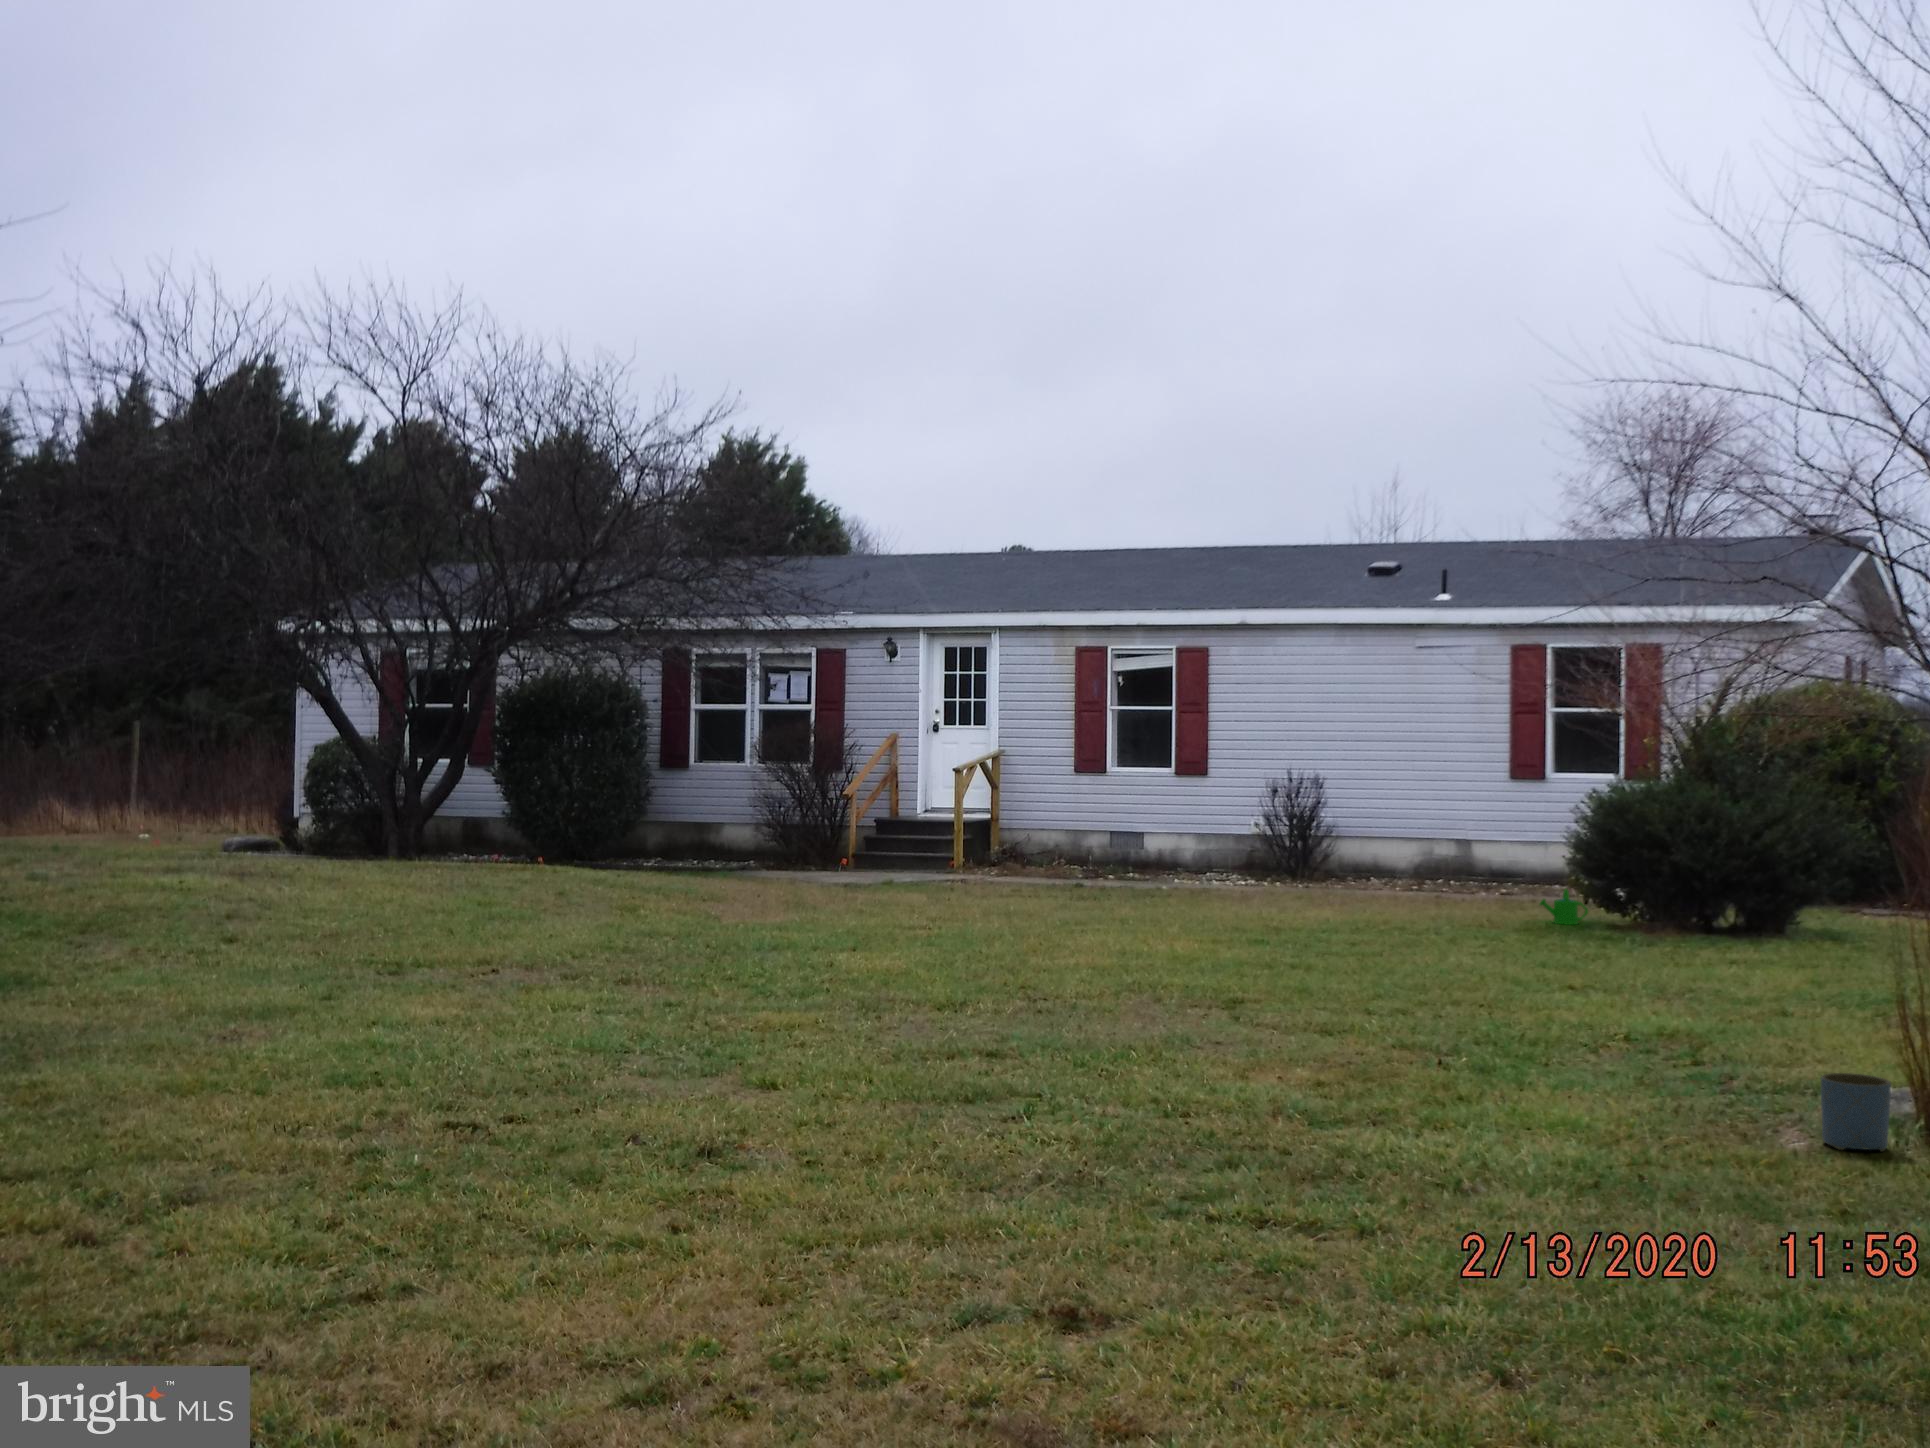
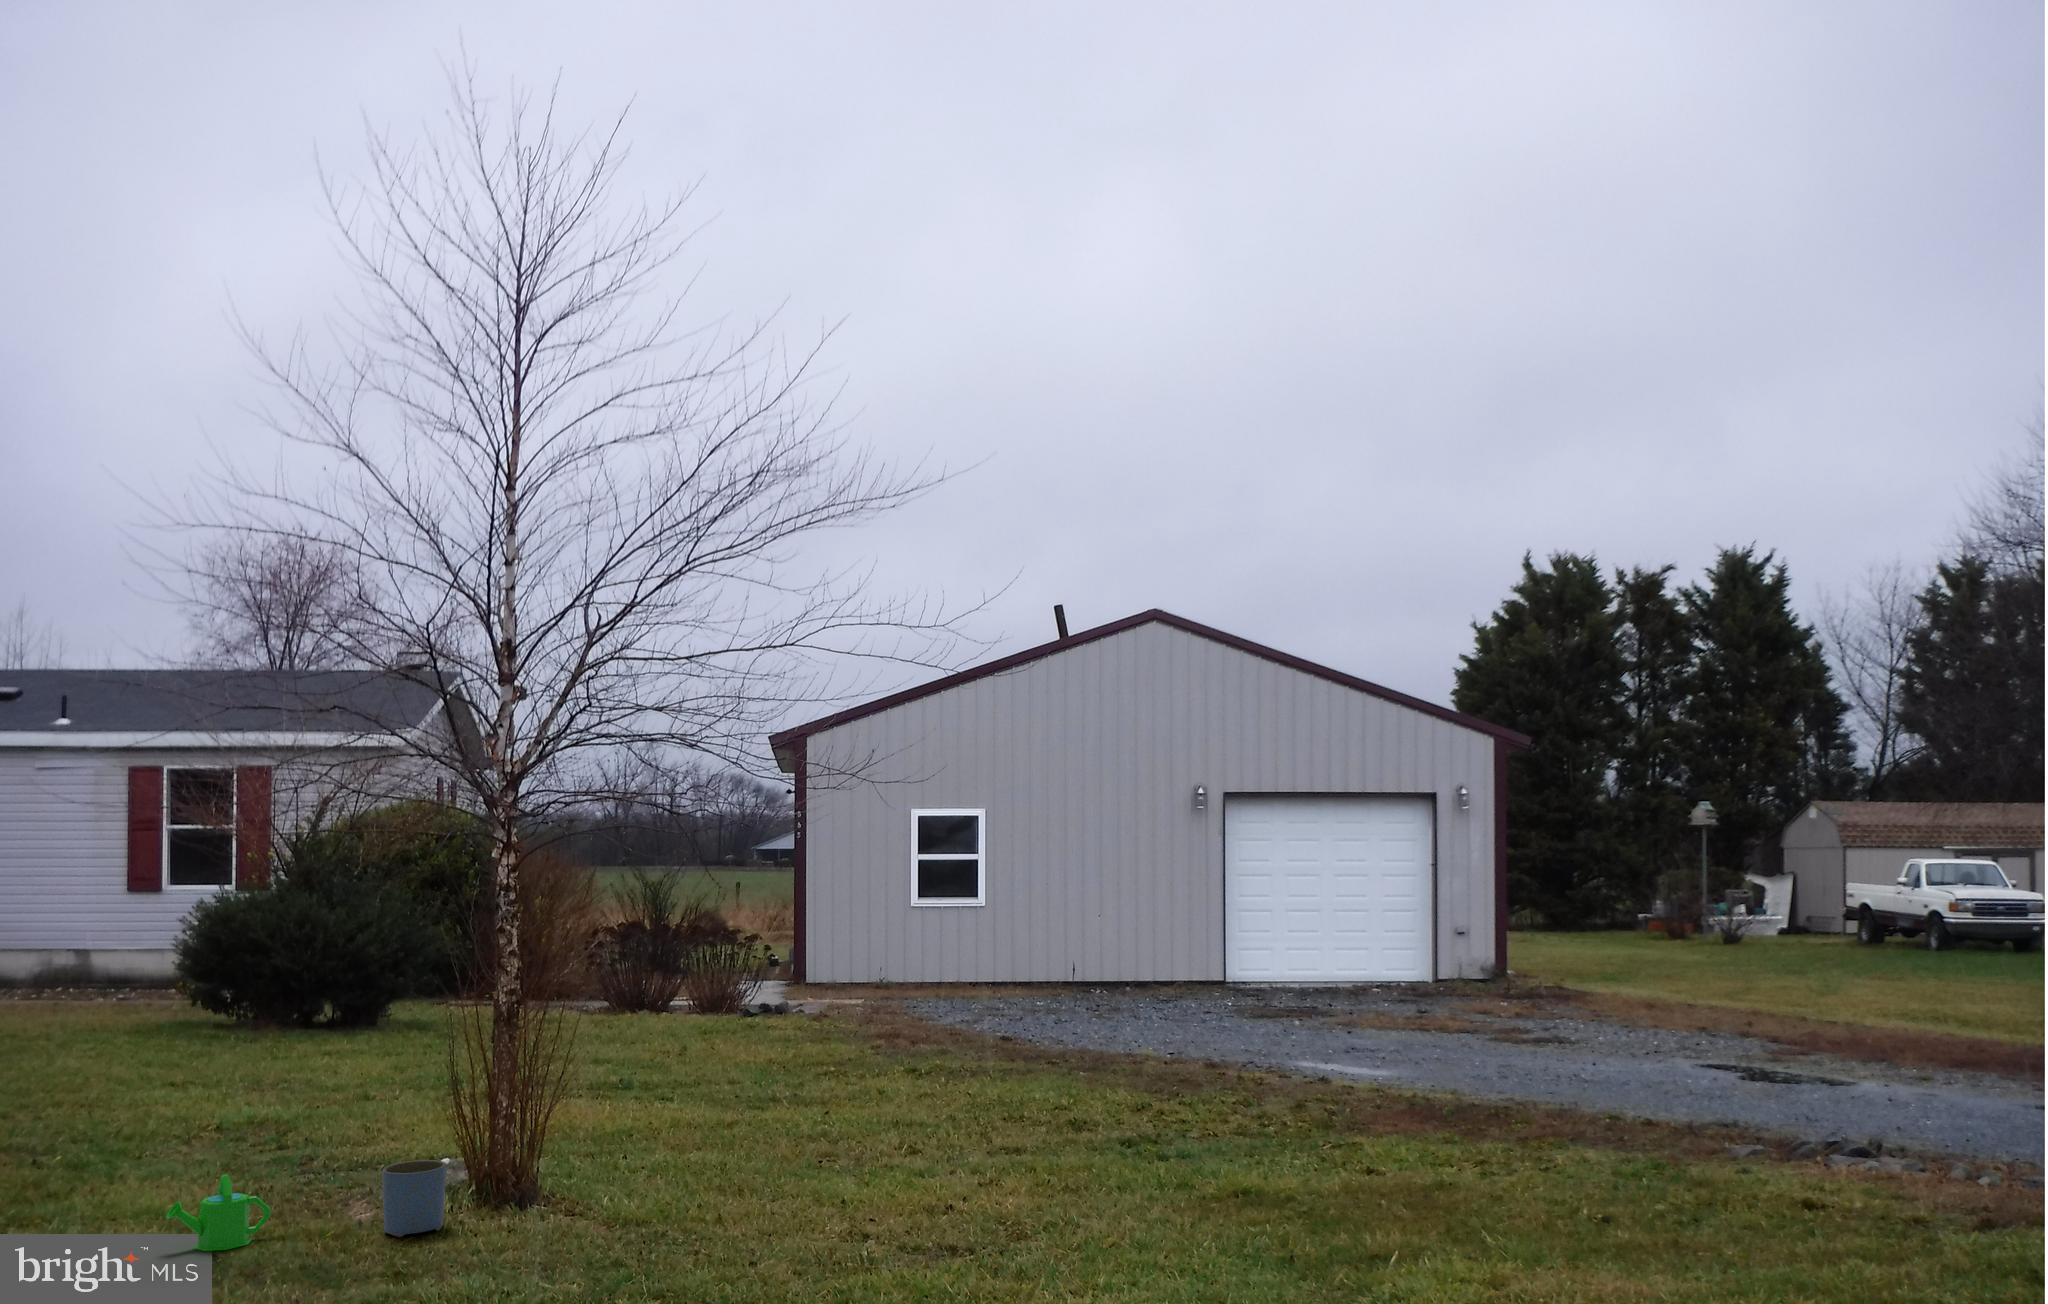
watering can: present [1539,889,1588,925] -> present [166,1174,271,1251]

